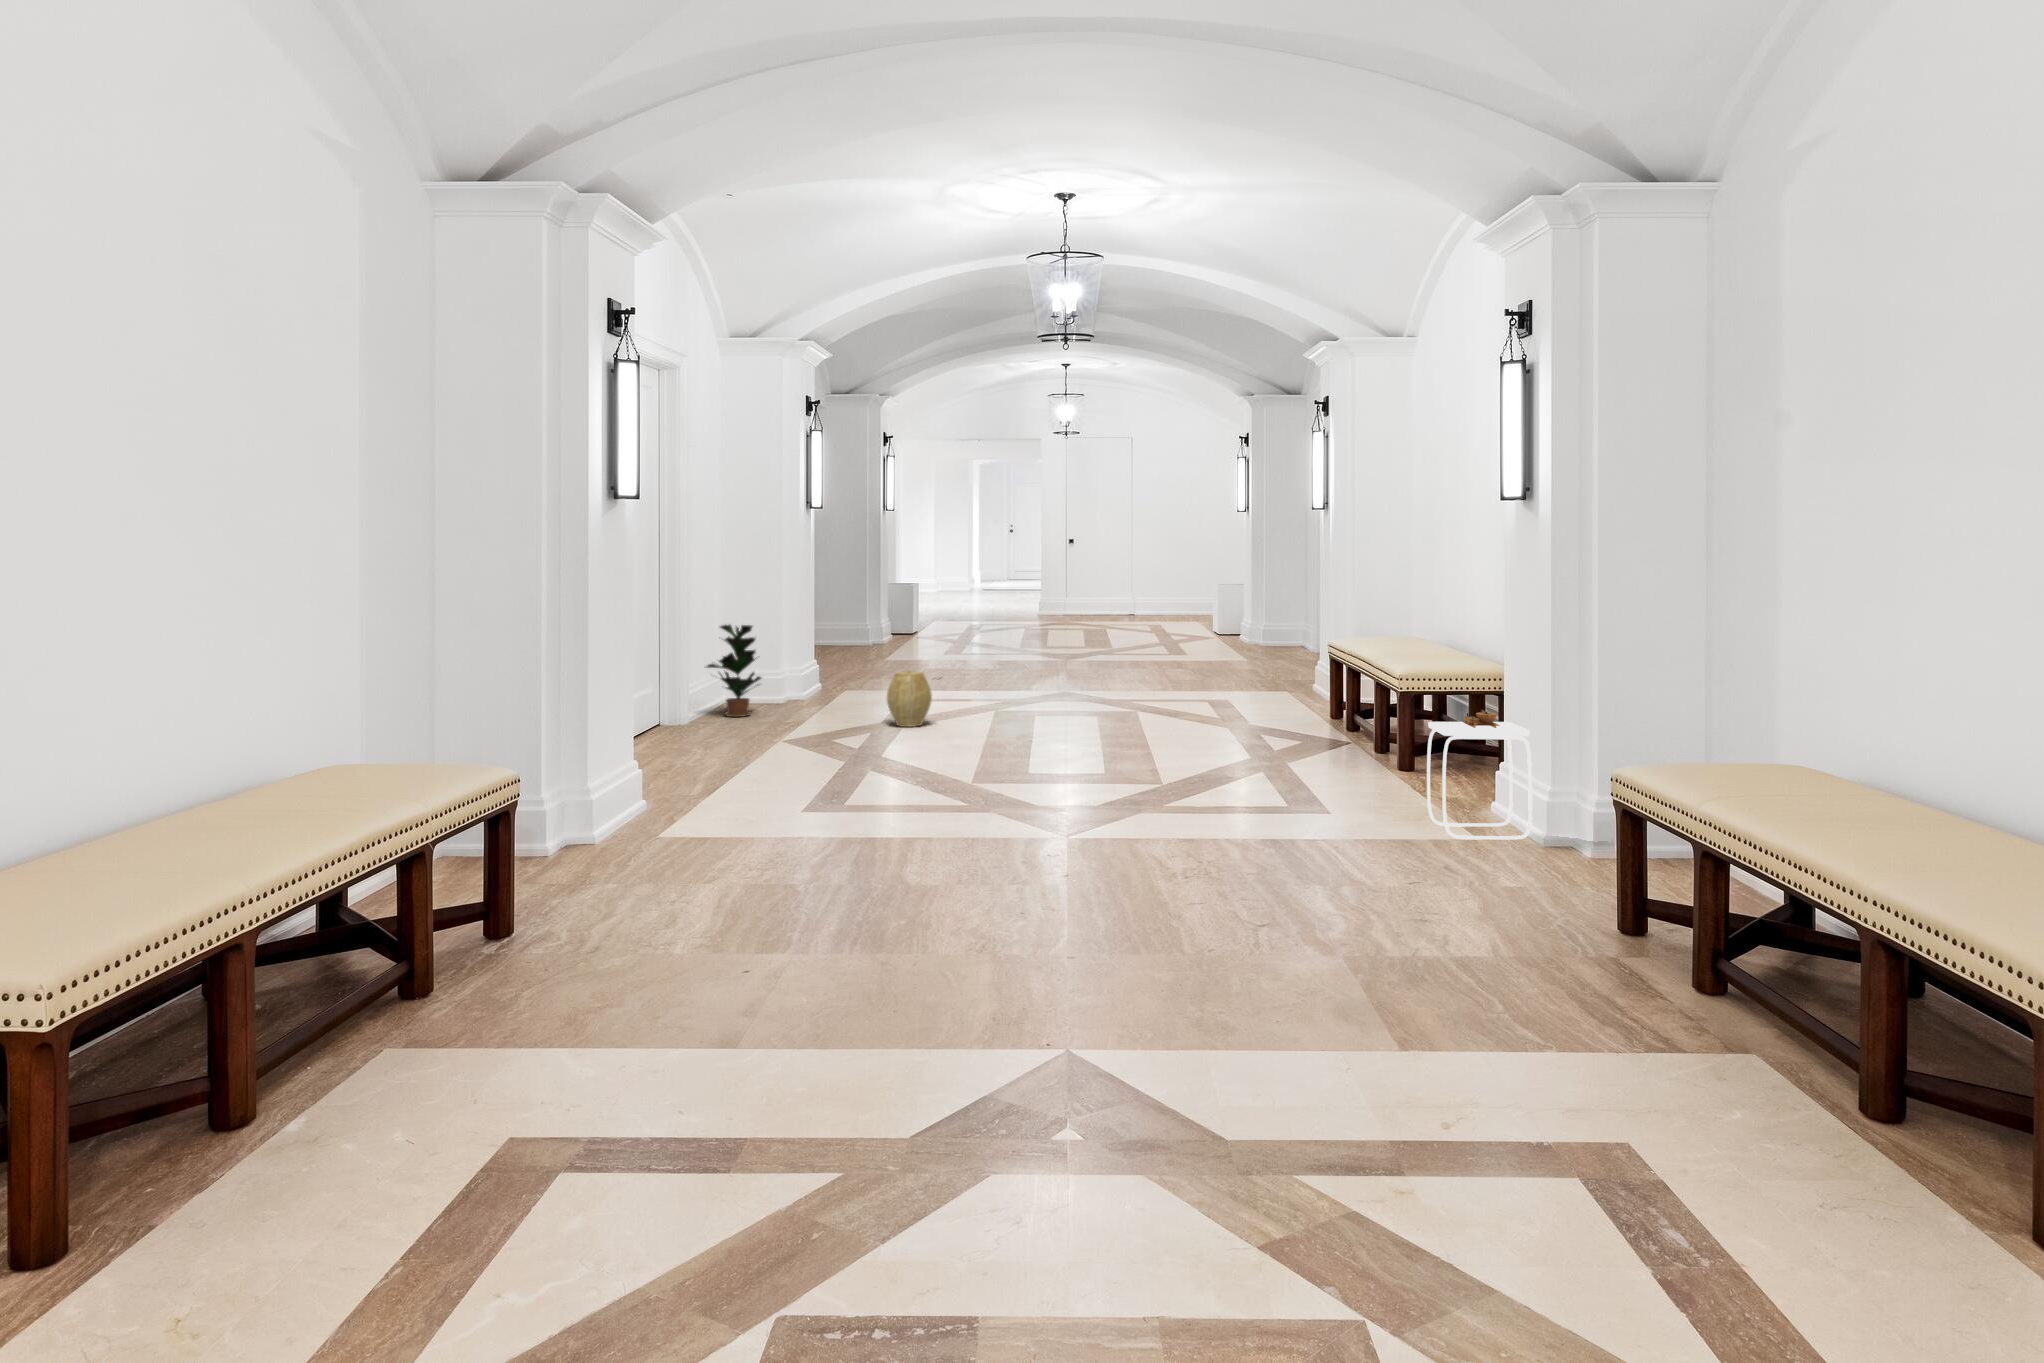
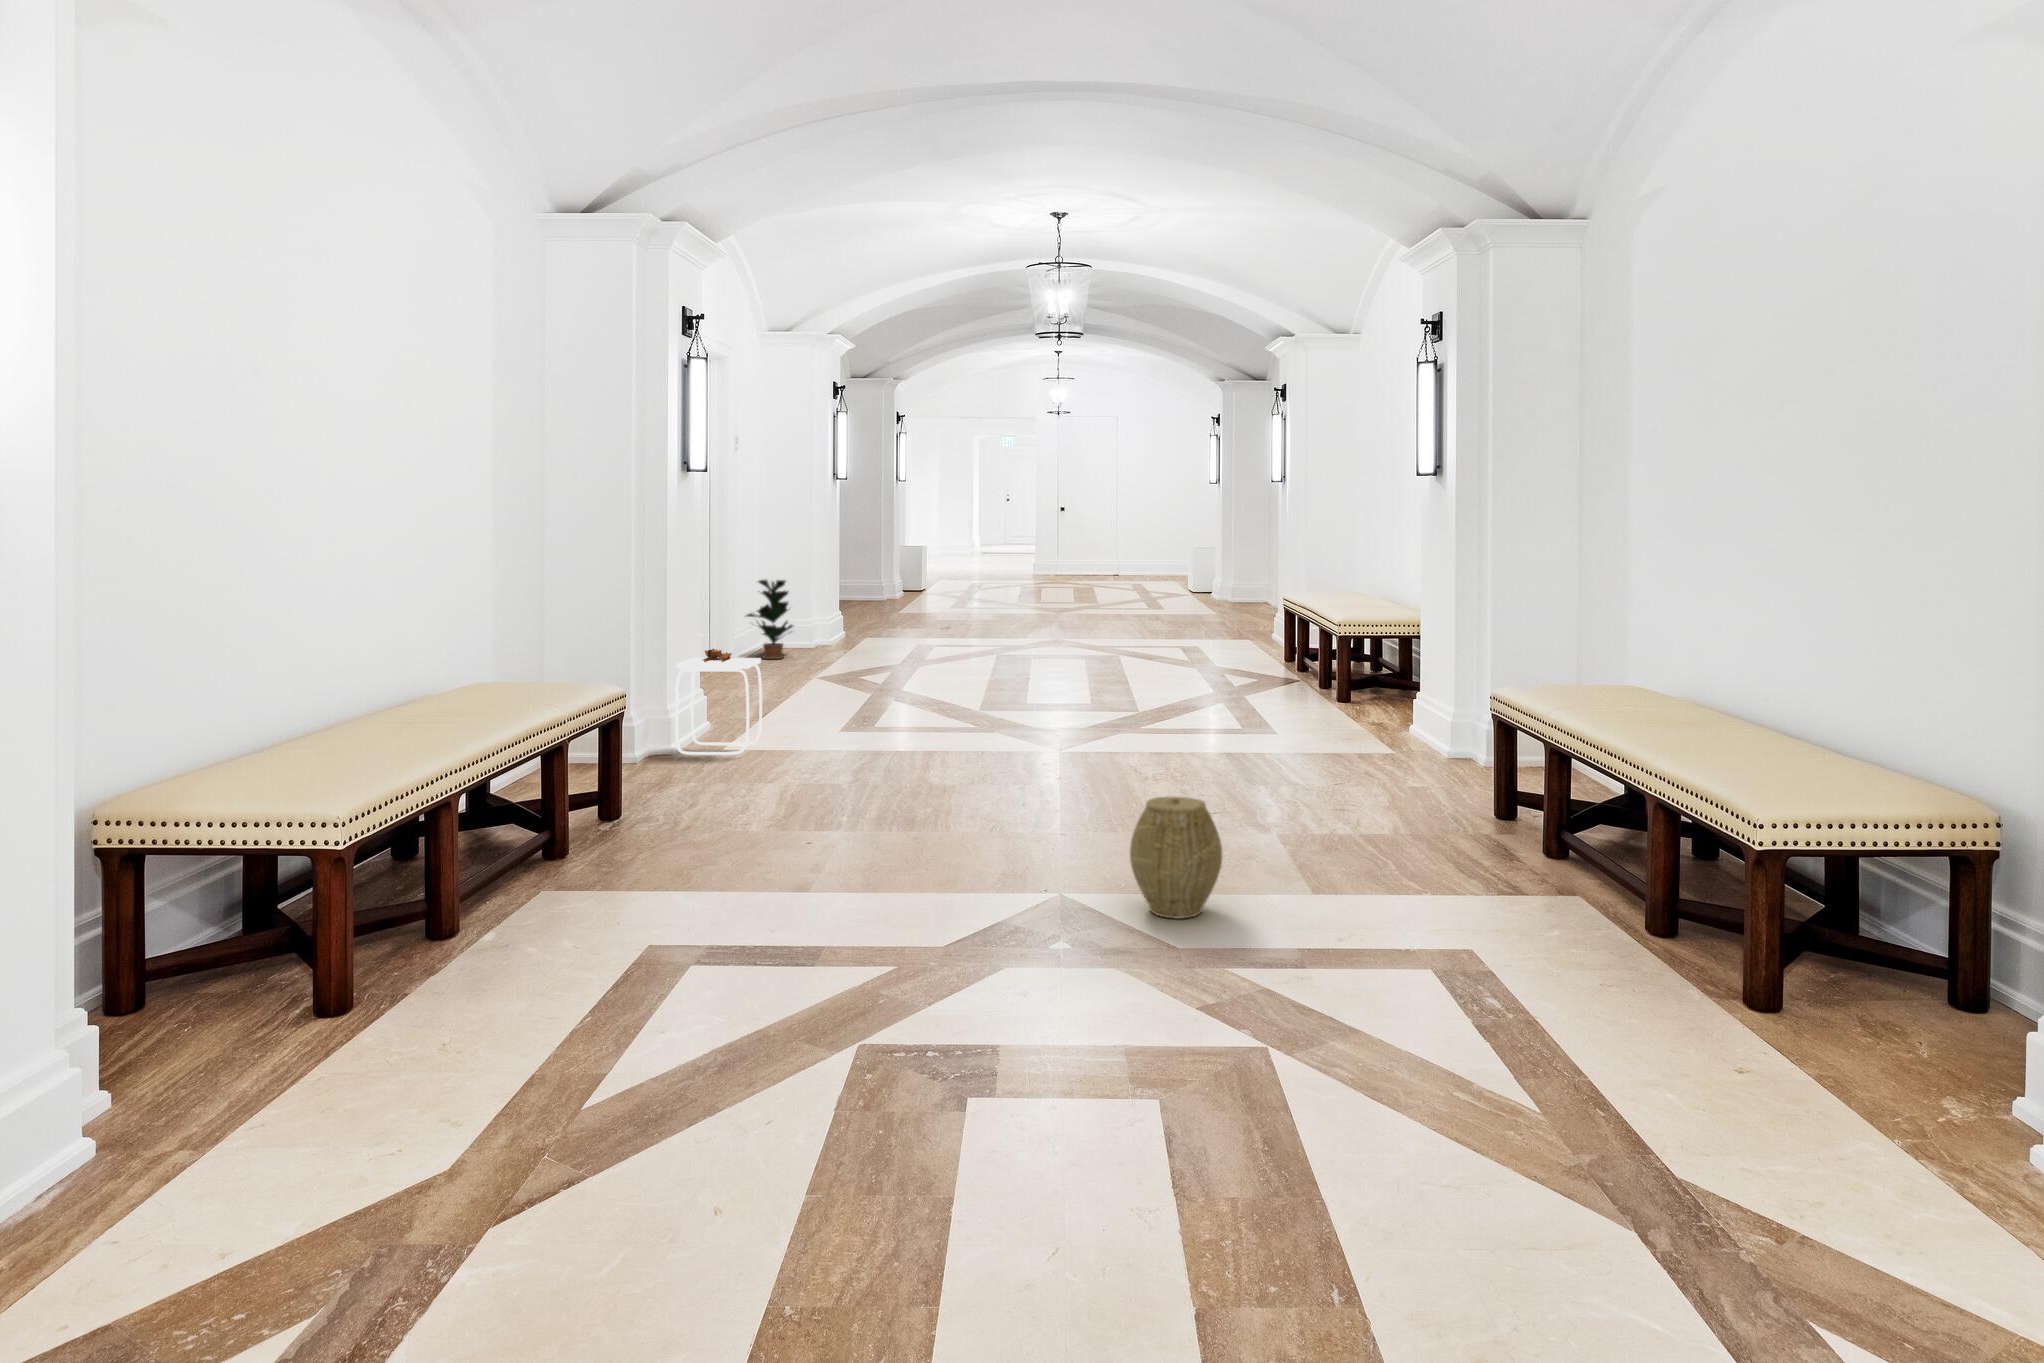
woven basket: present [887,670,932,727] -> present [1130,797,1222,918]
side table: present [1427,710,1532,840] -> present [675,649,762,755]

